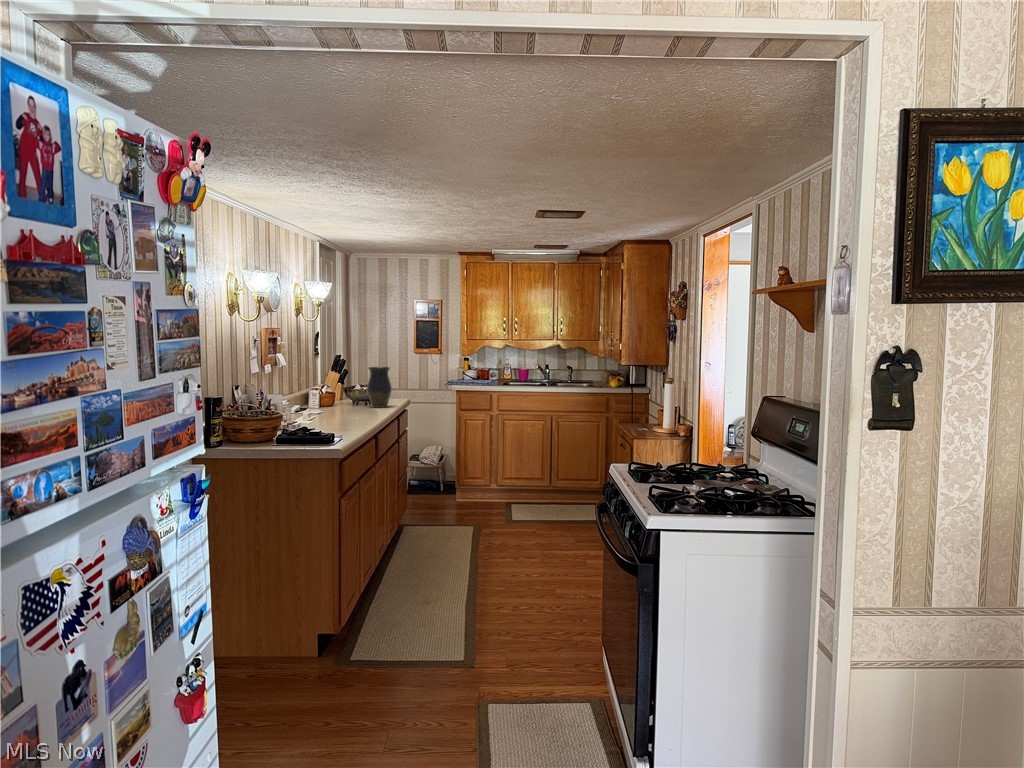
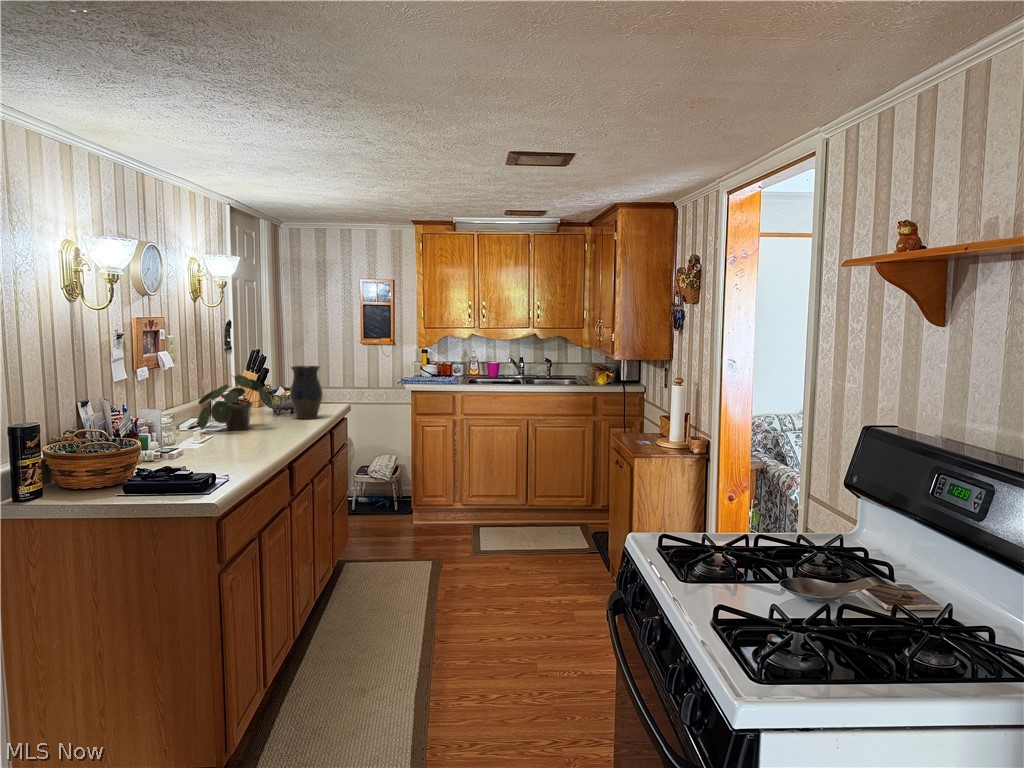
potted plant: none [302,371,357,413] -> present [198,375,272,430]

